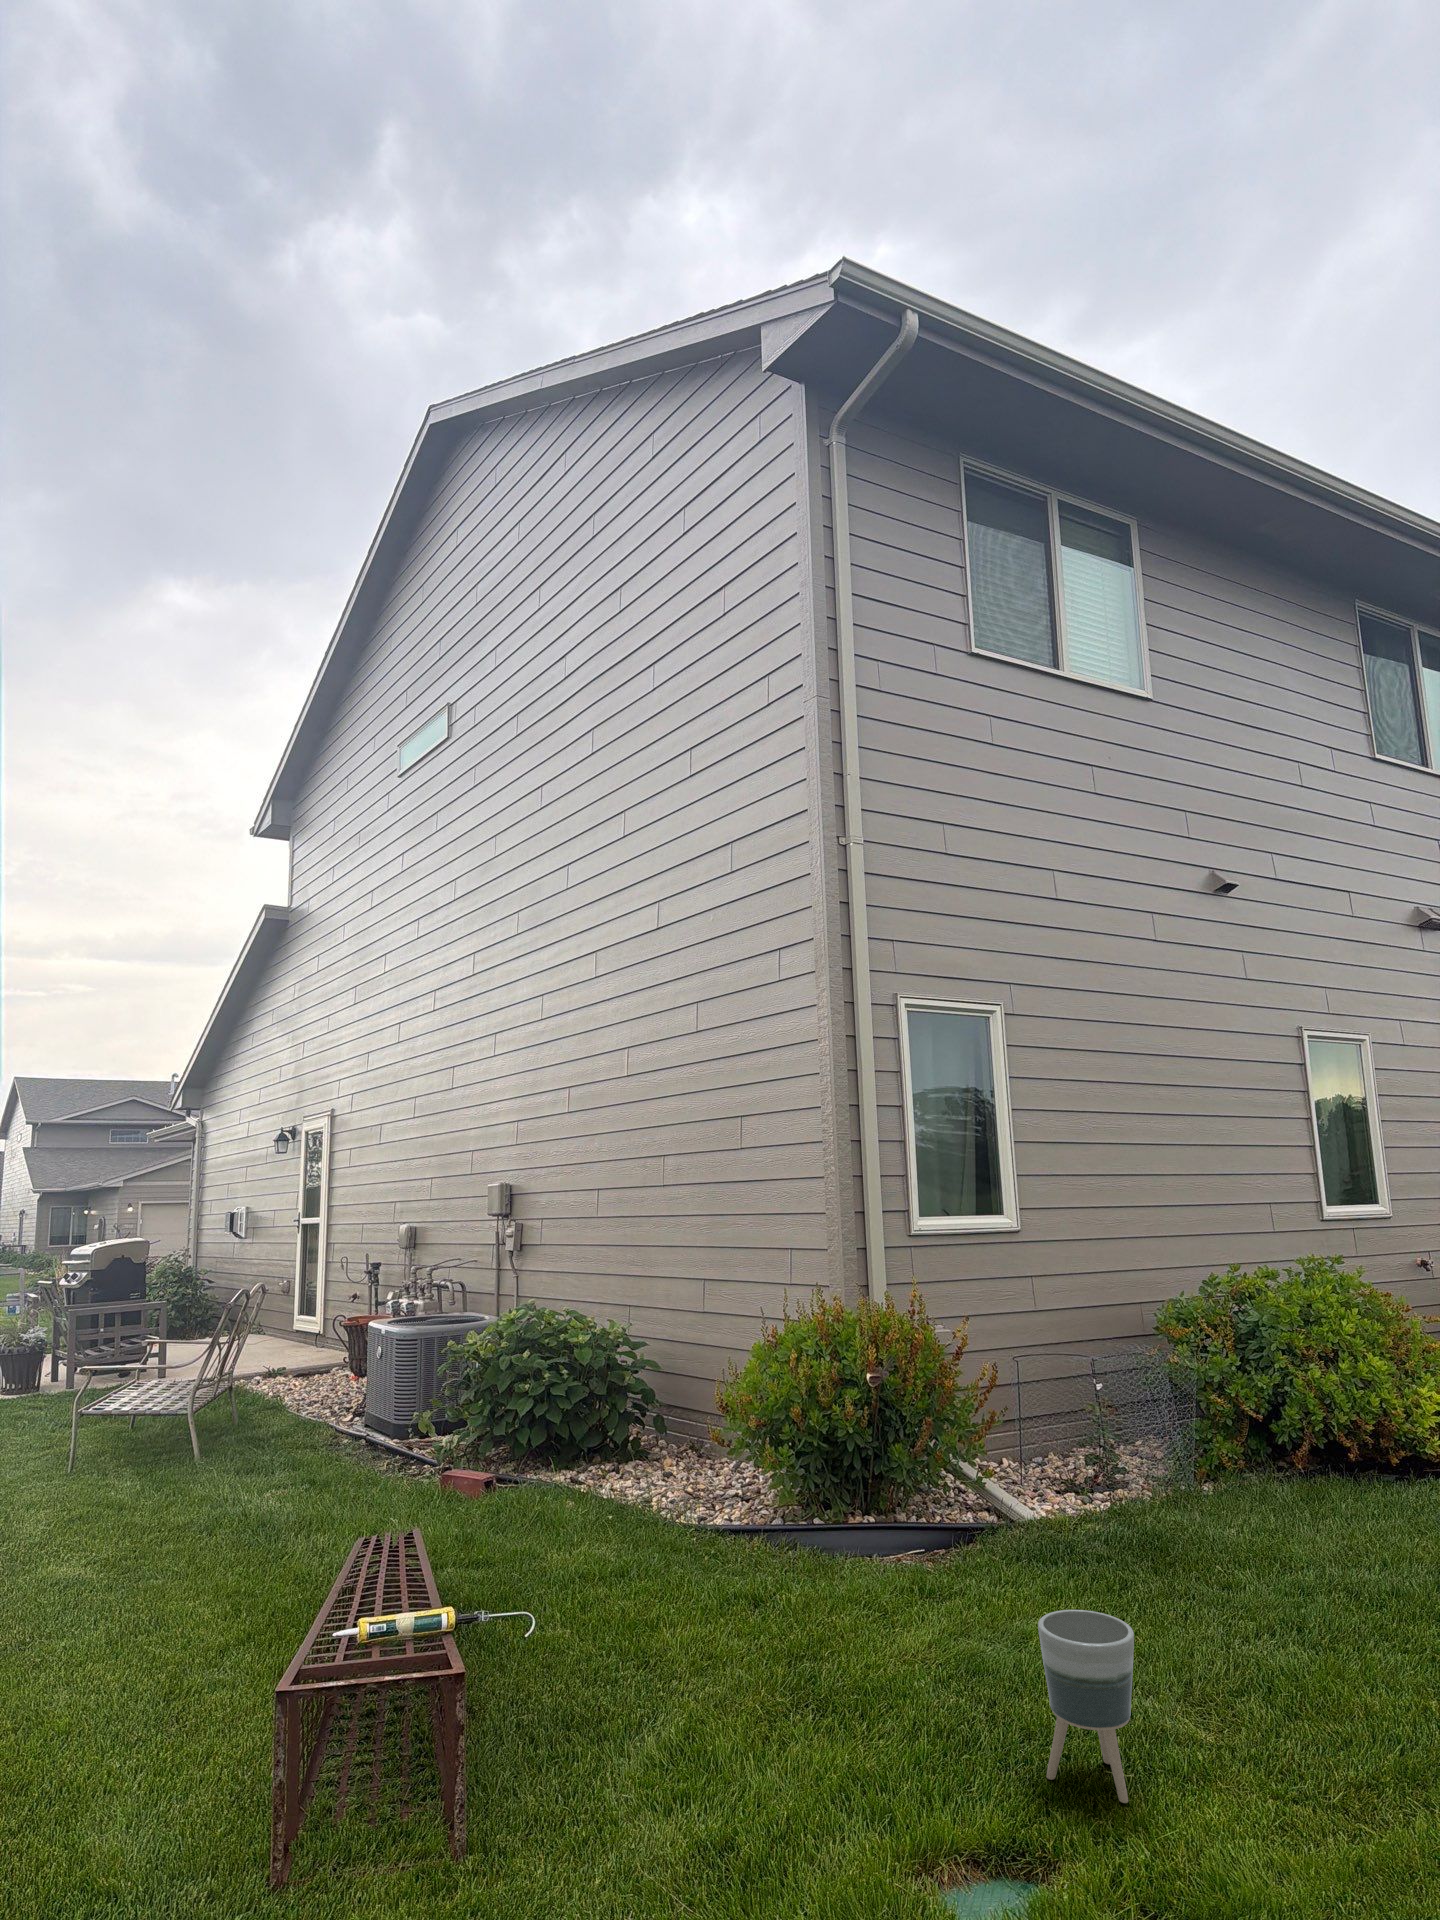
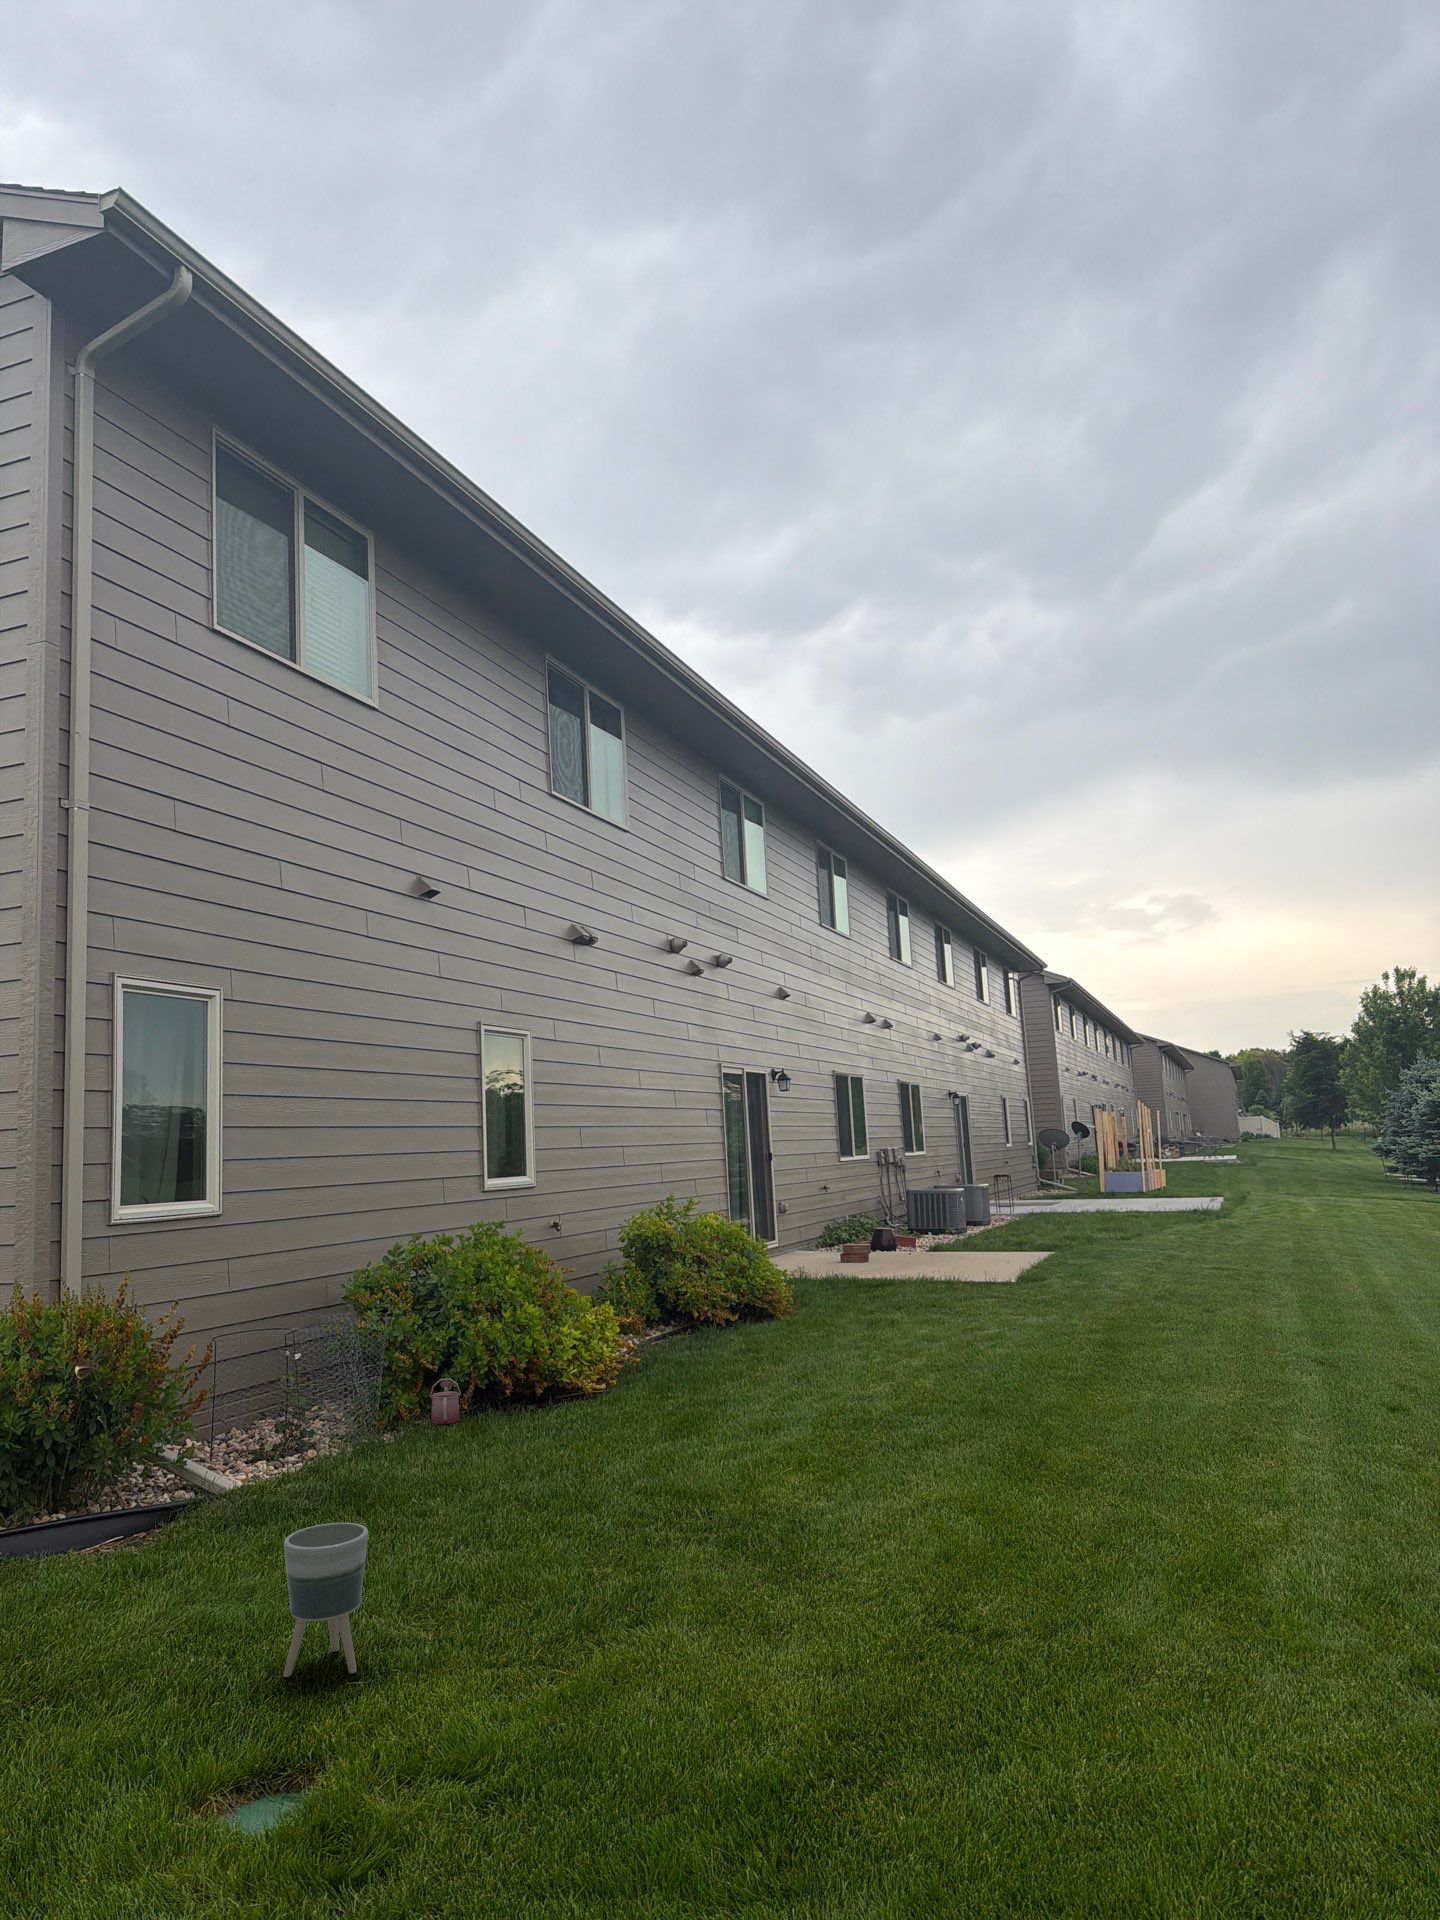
watering can: none [1254,1436,1294,1490] -> present [430,1378,461,1424]

